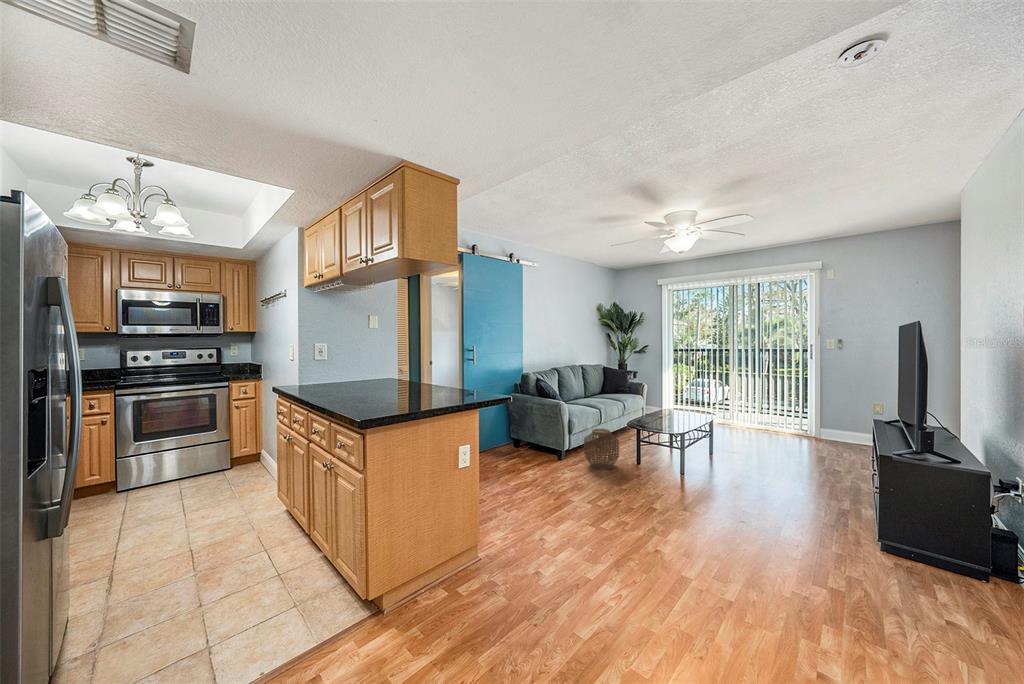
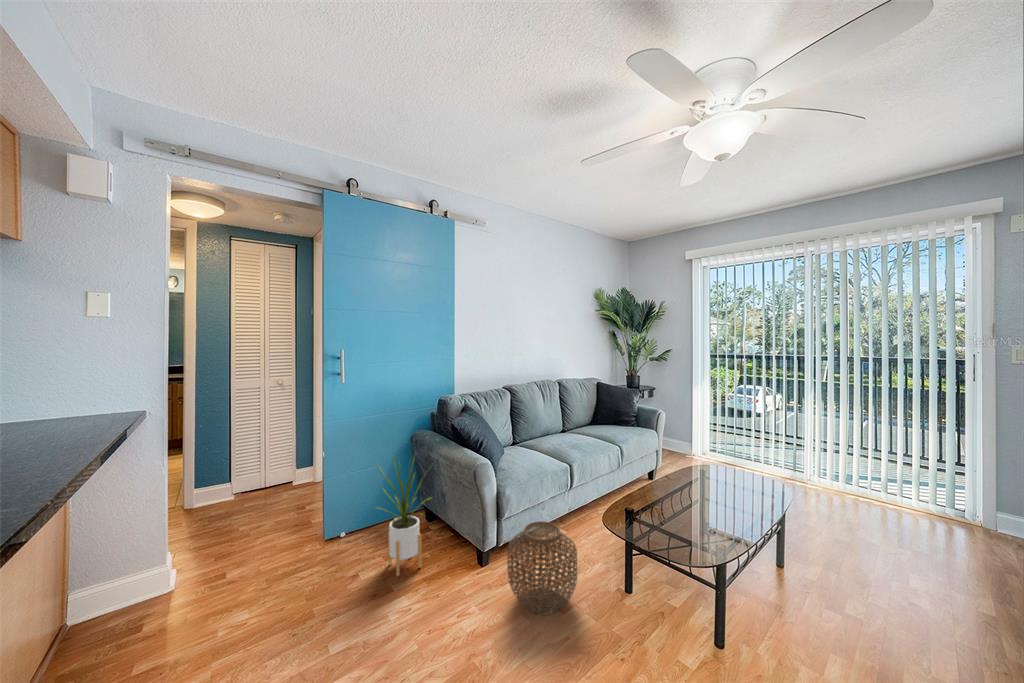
house plant: none [505,397,539,463] -> present [377,455,424,576]

